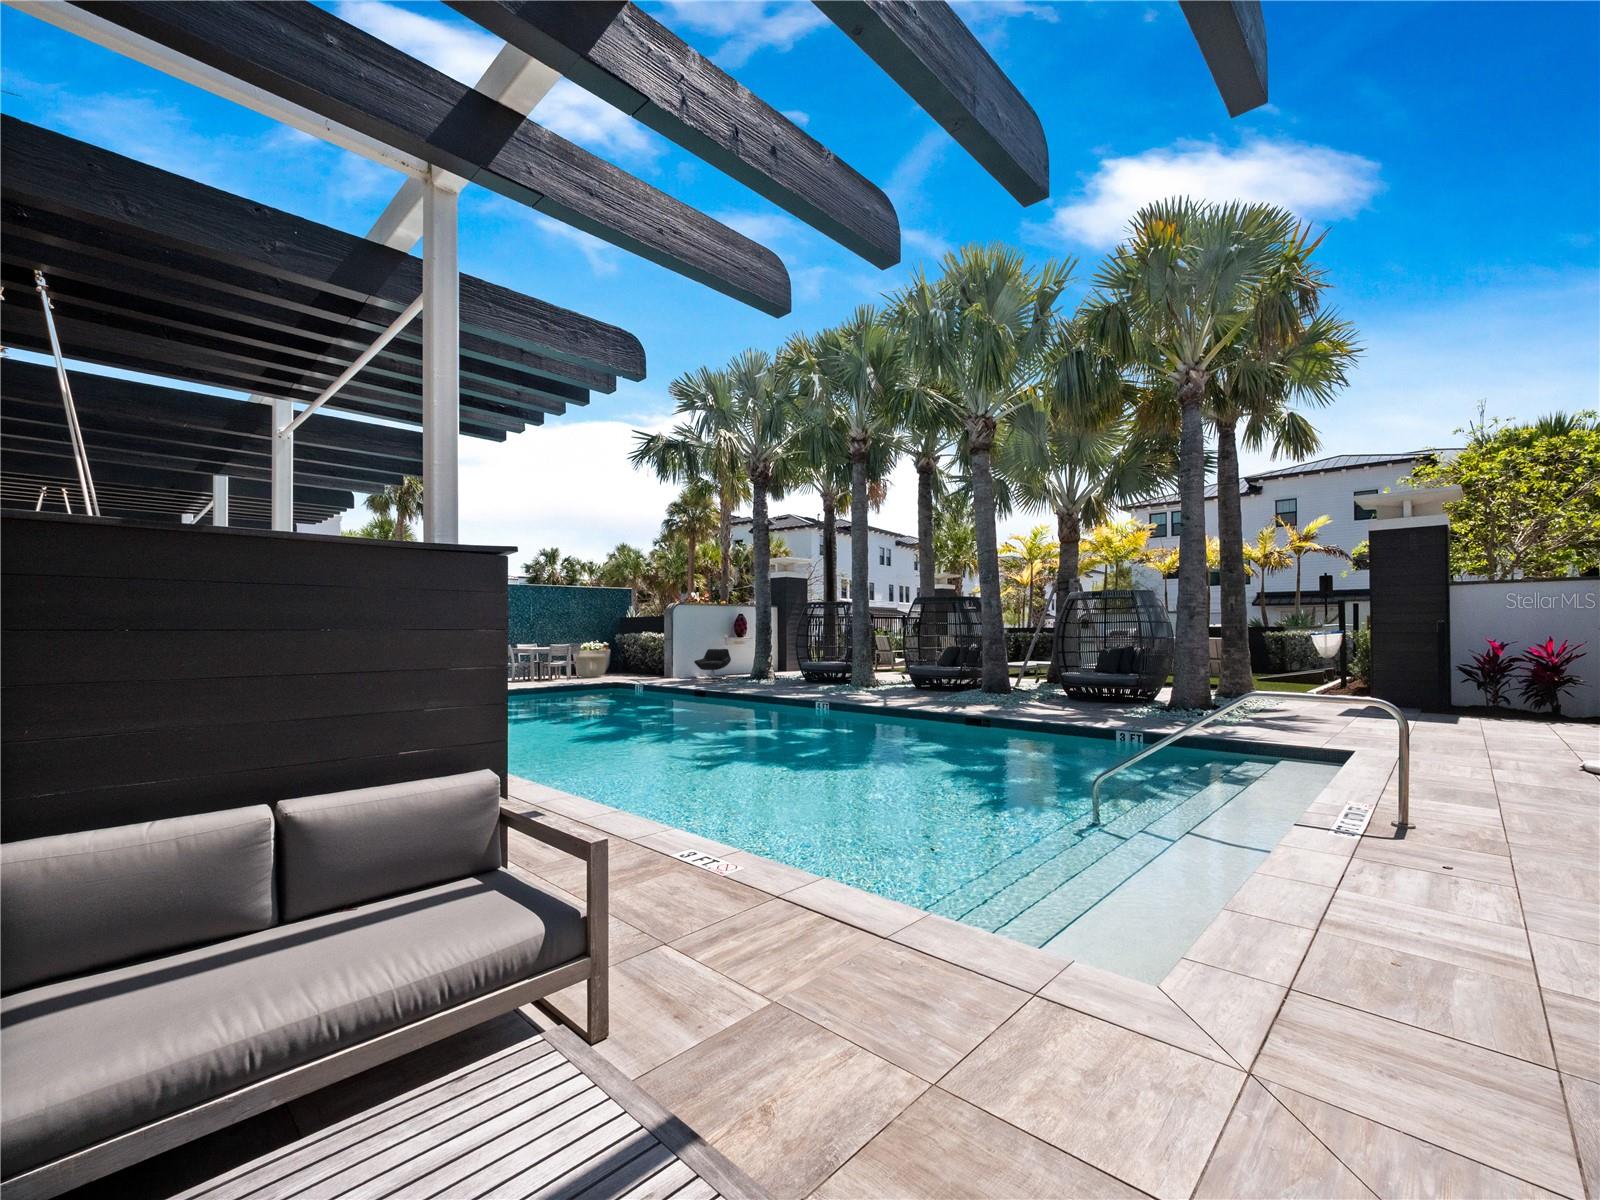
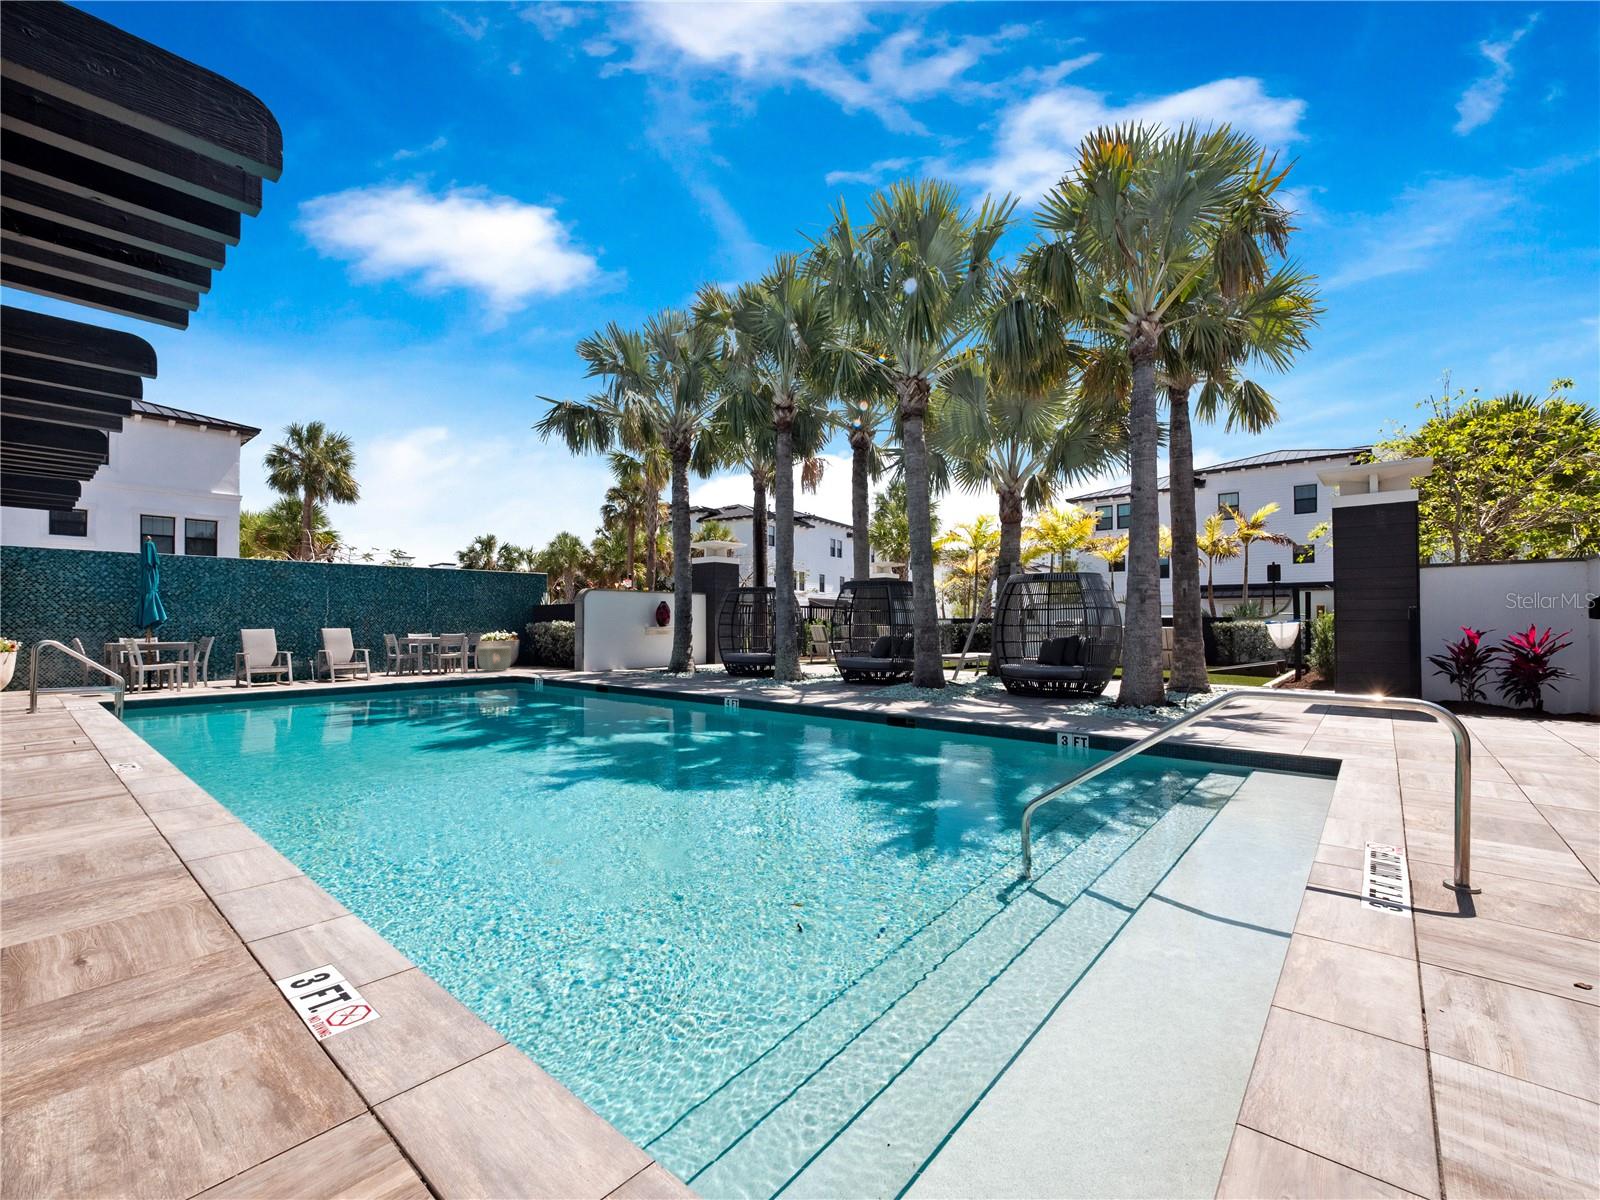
lounge chair: present [694,649,731,679] -> none [607,640,649,674]

